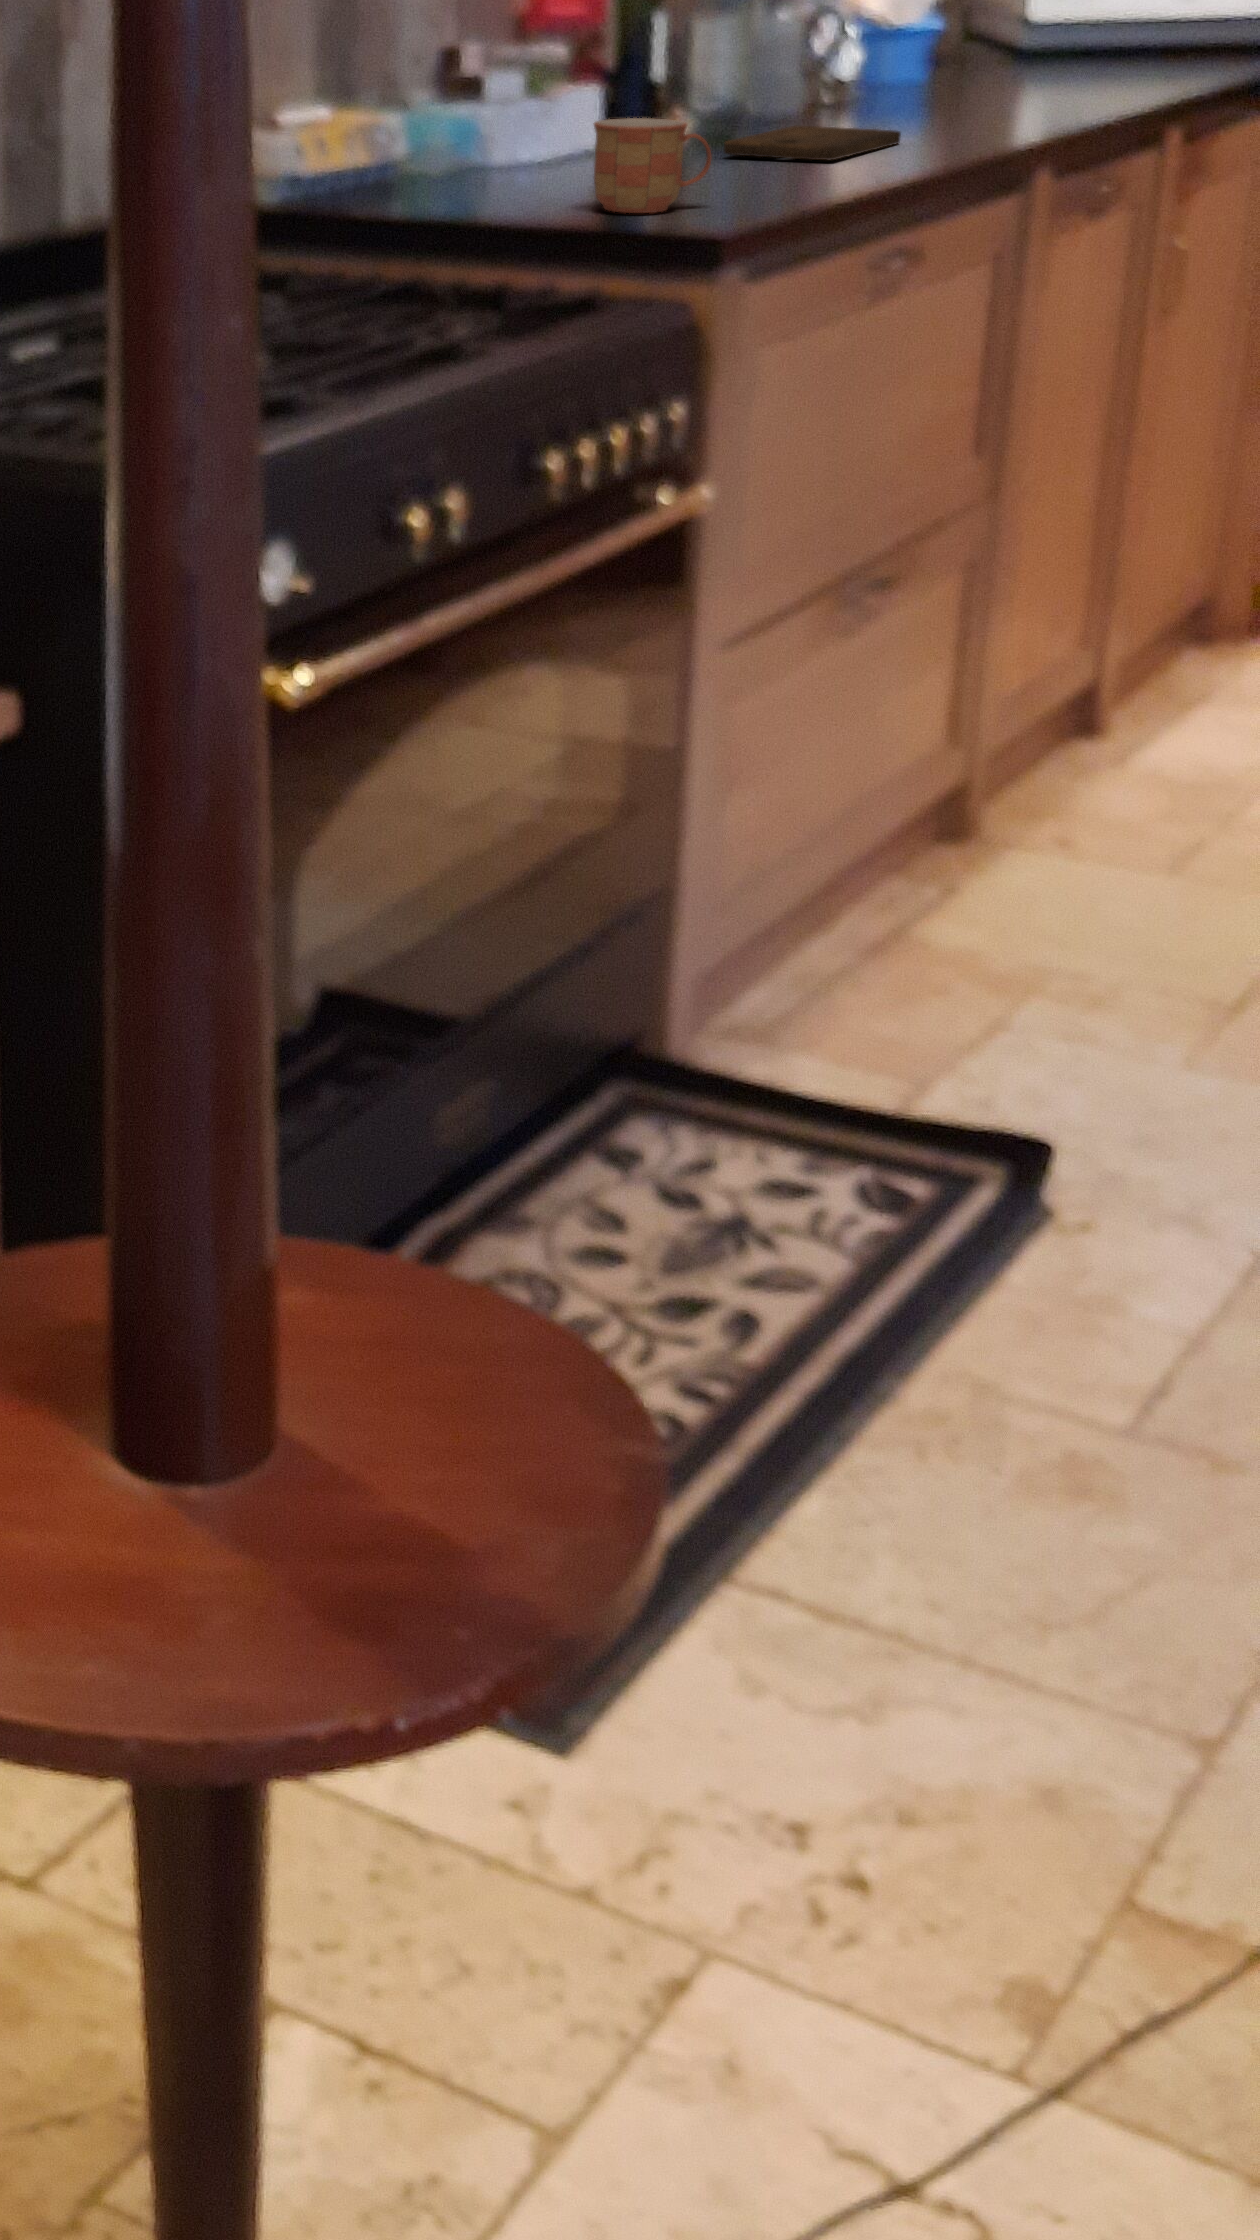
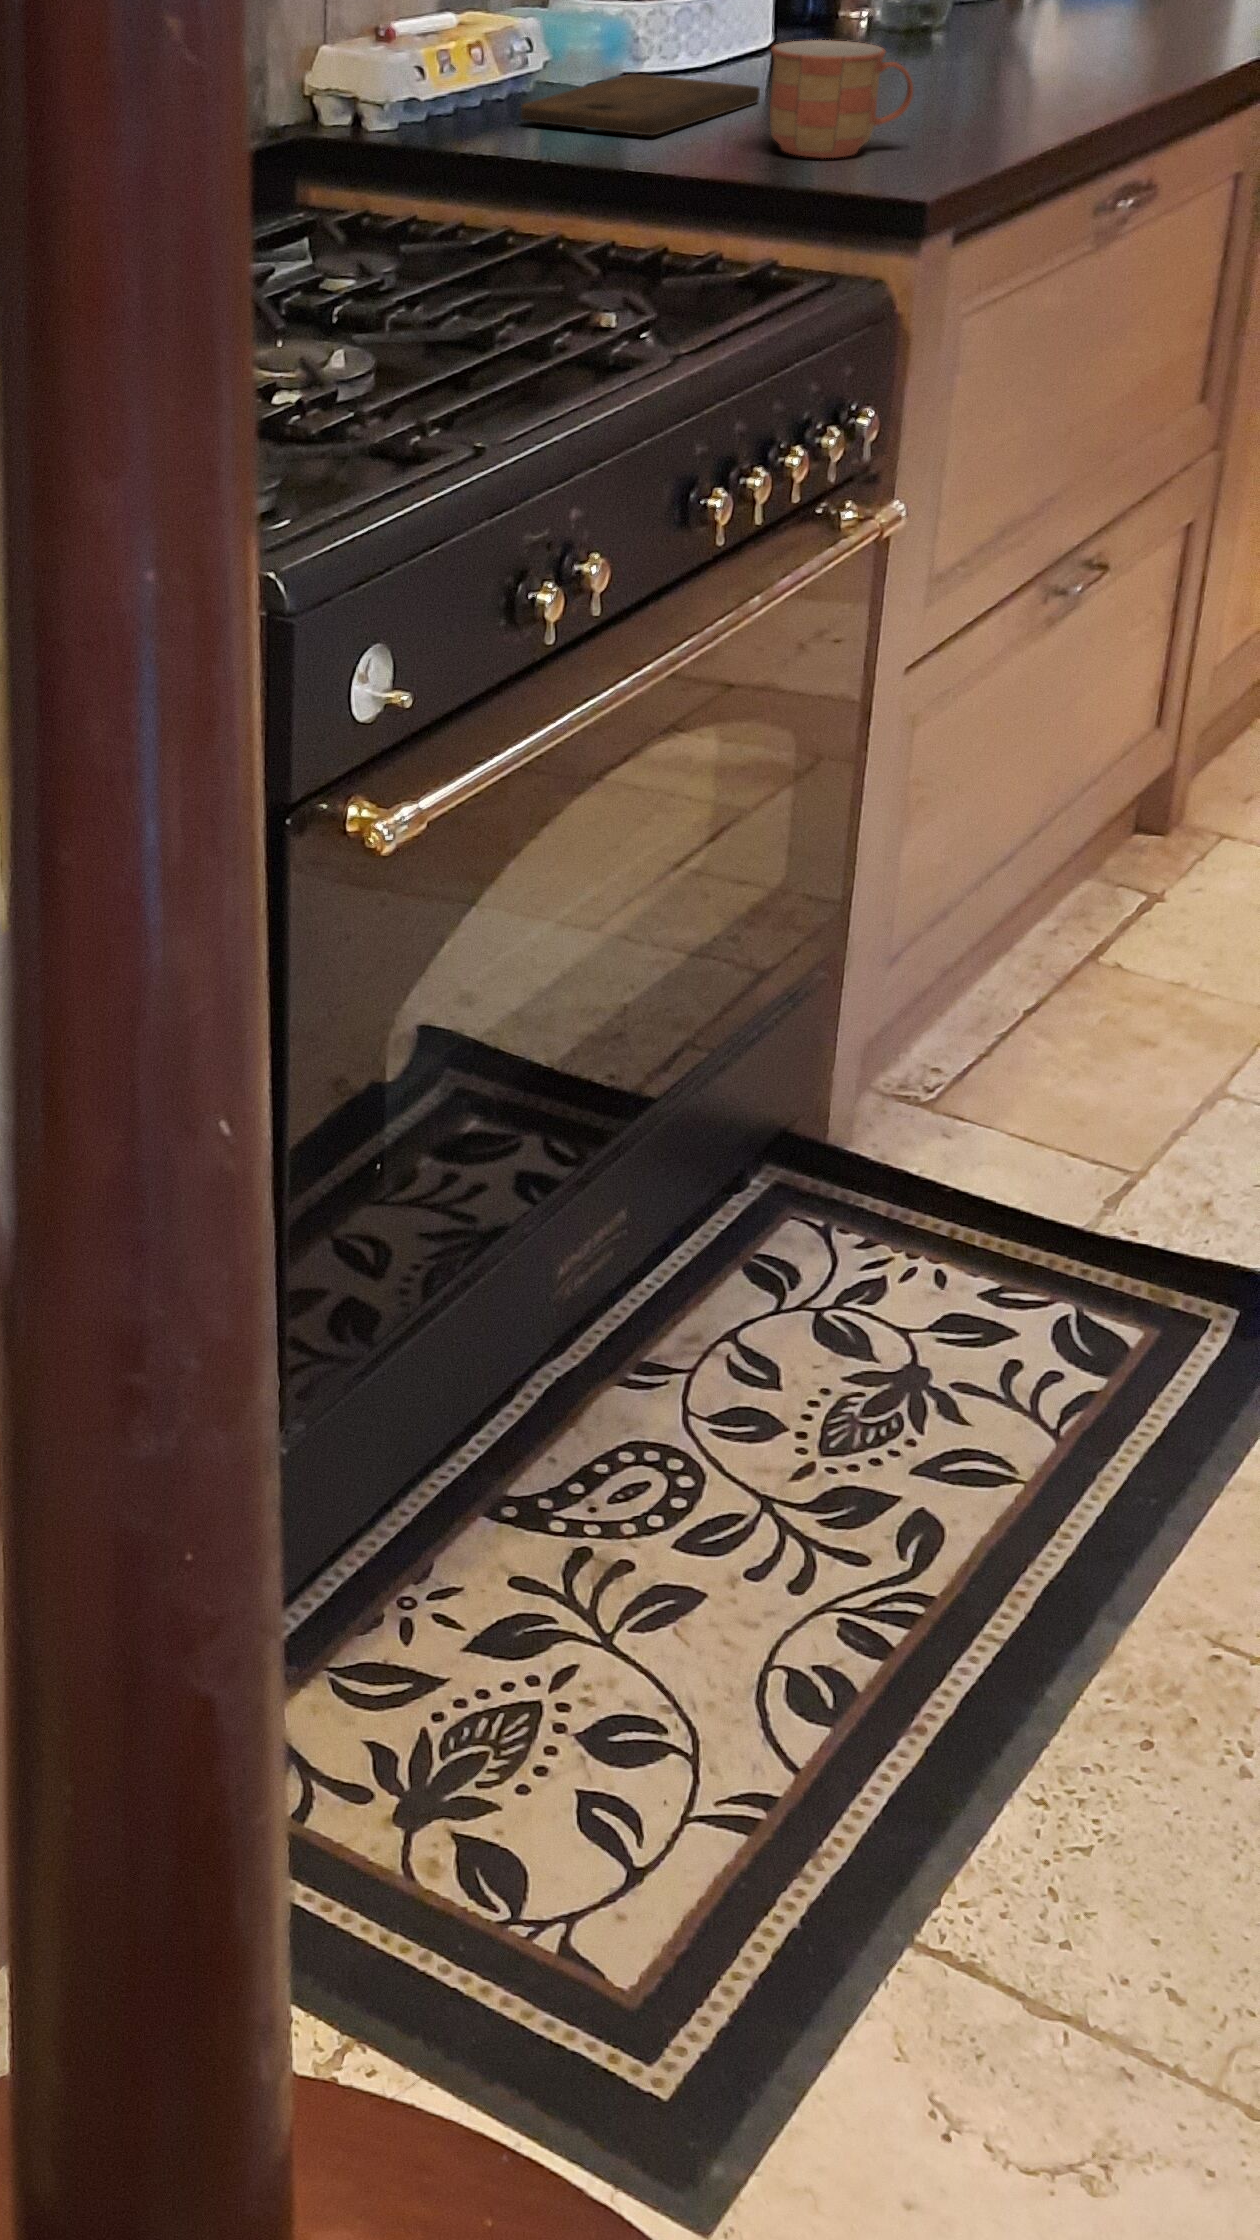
cutting board: present [724,125,901,160] -> present [521,74,760,136]

